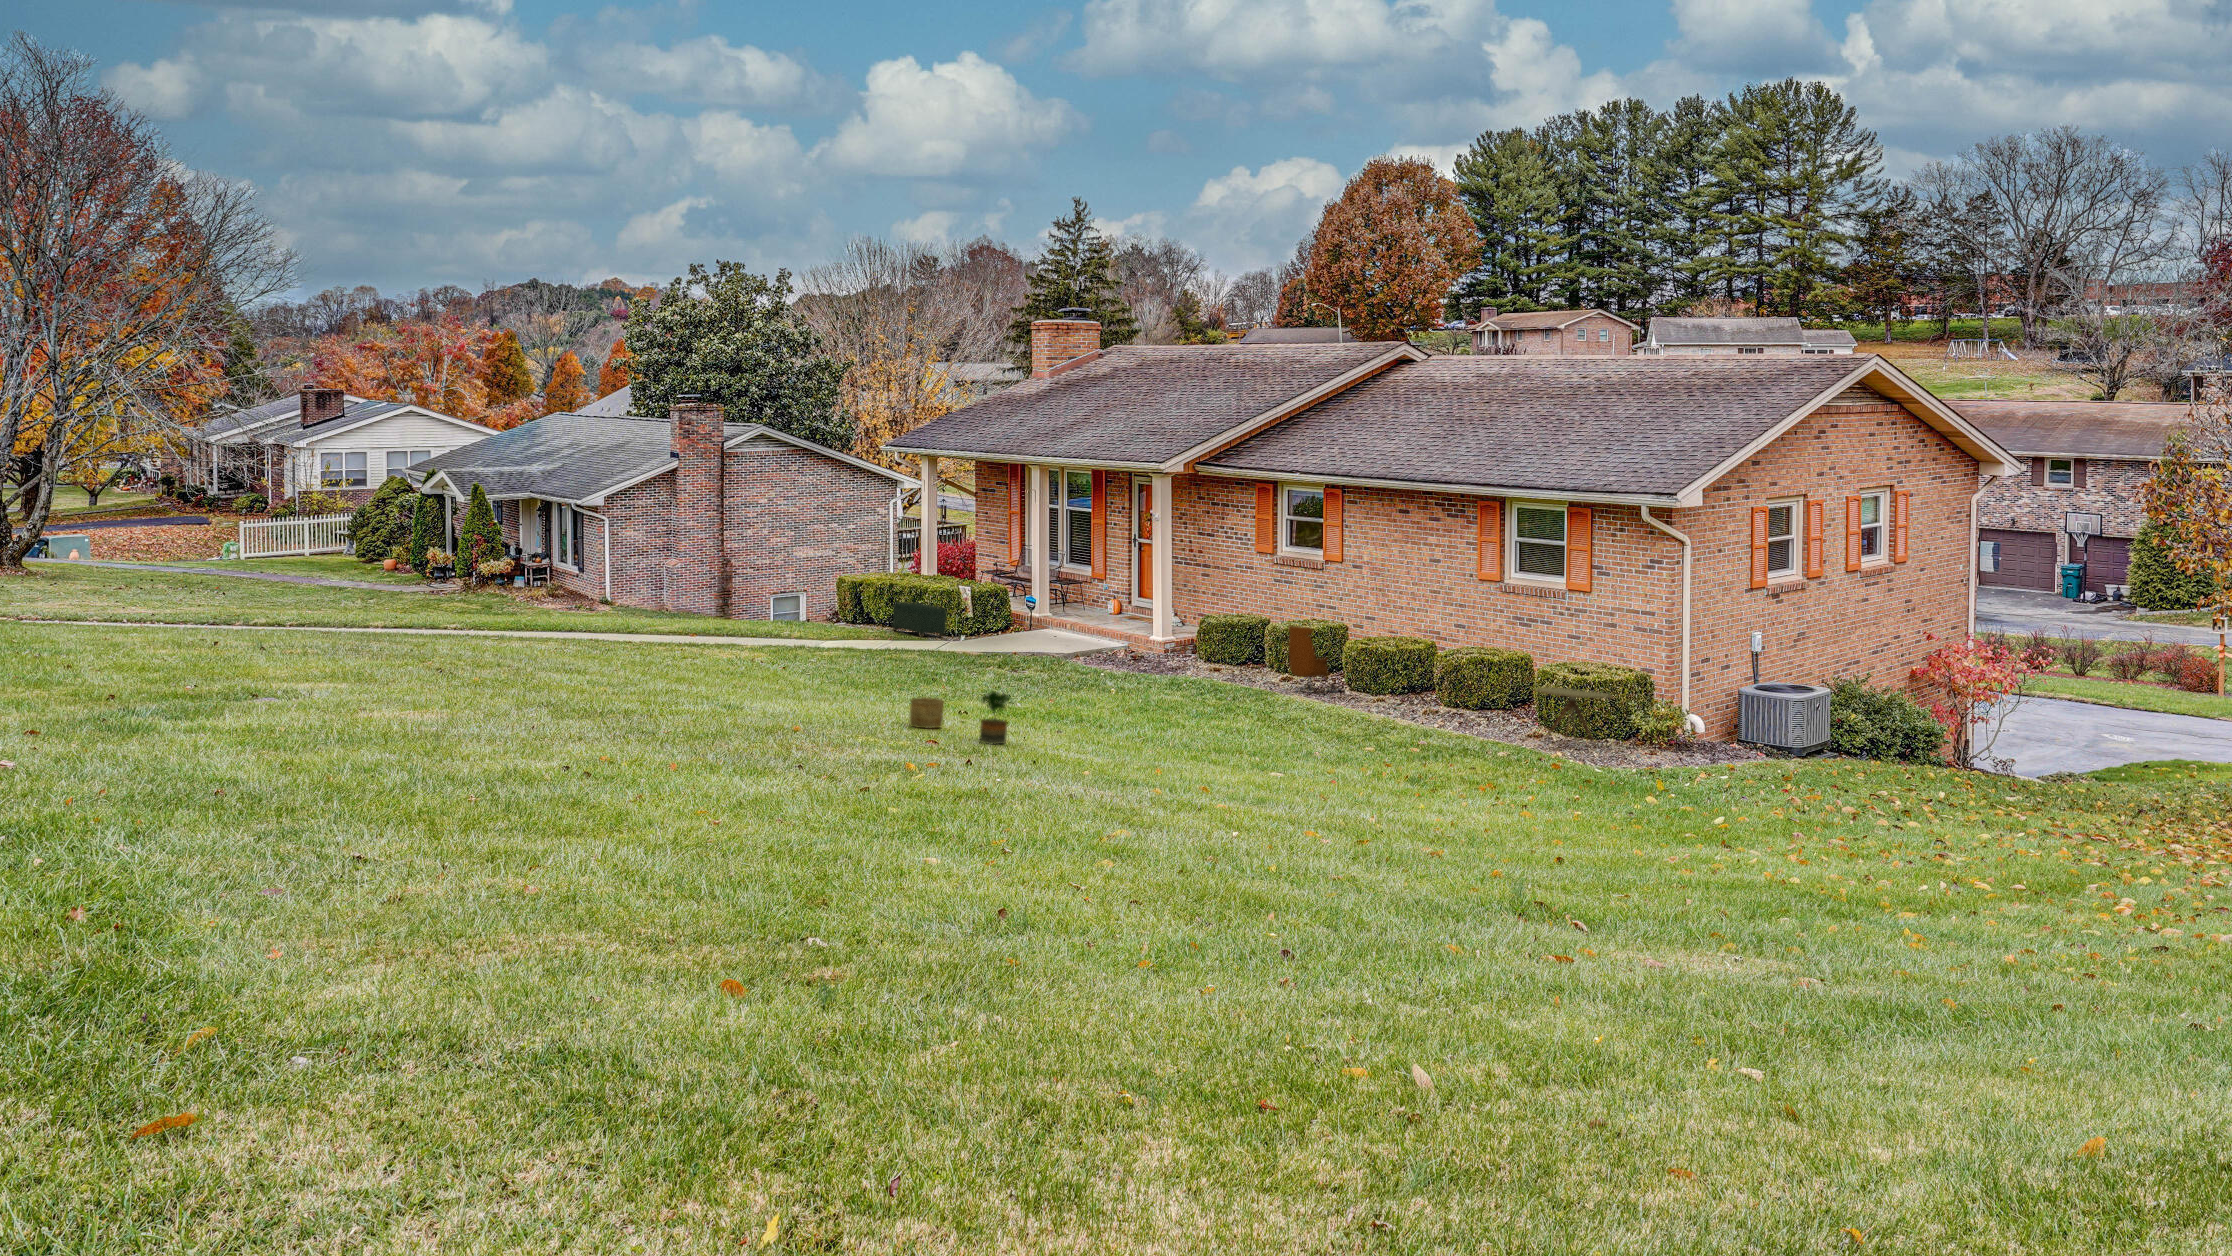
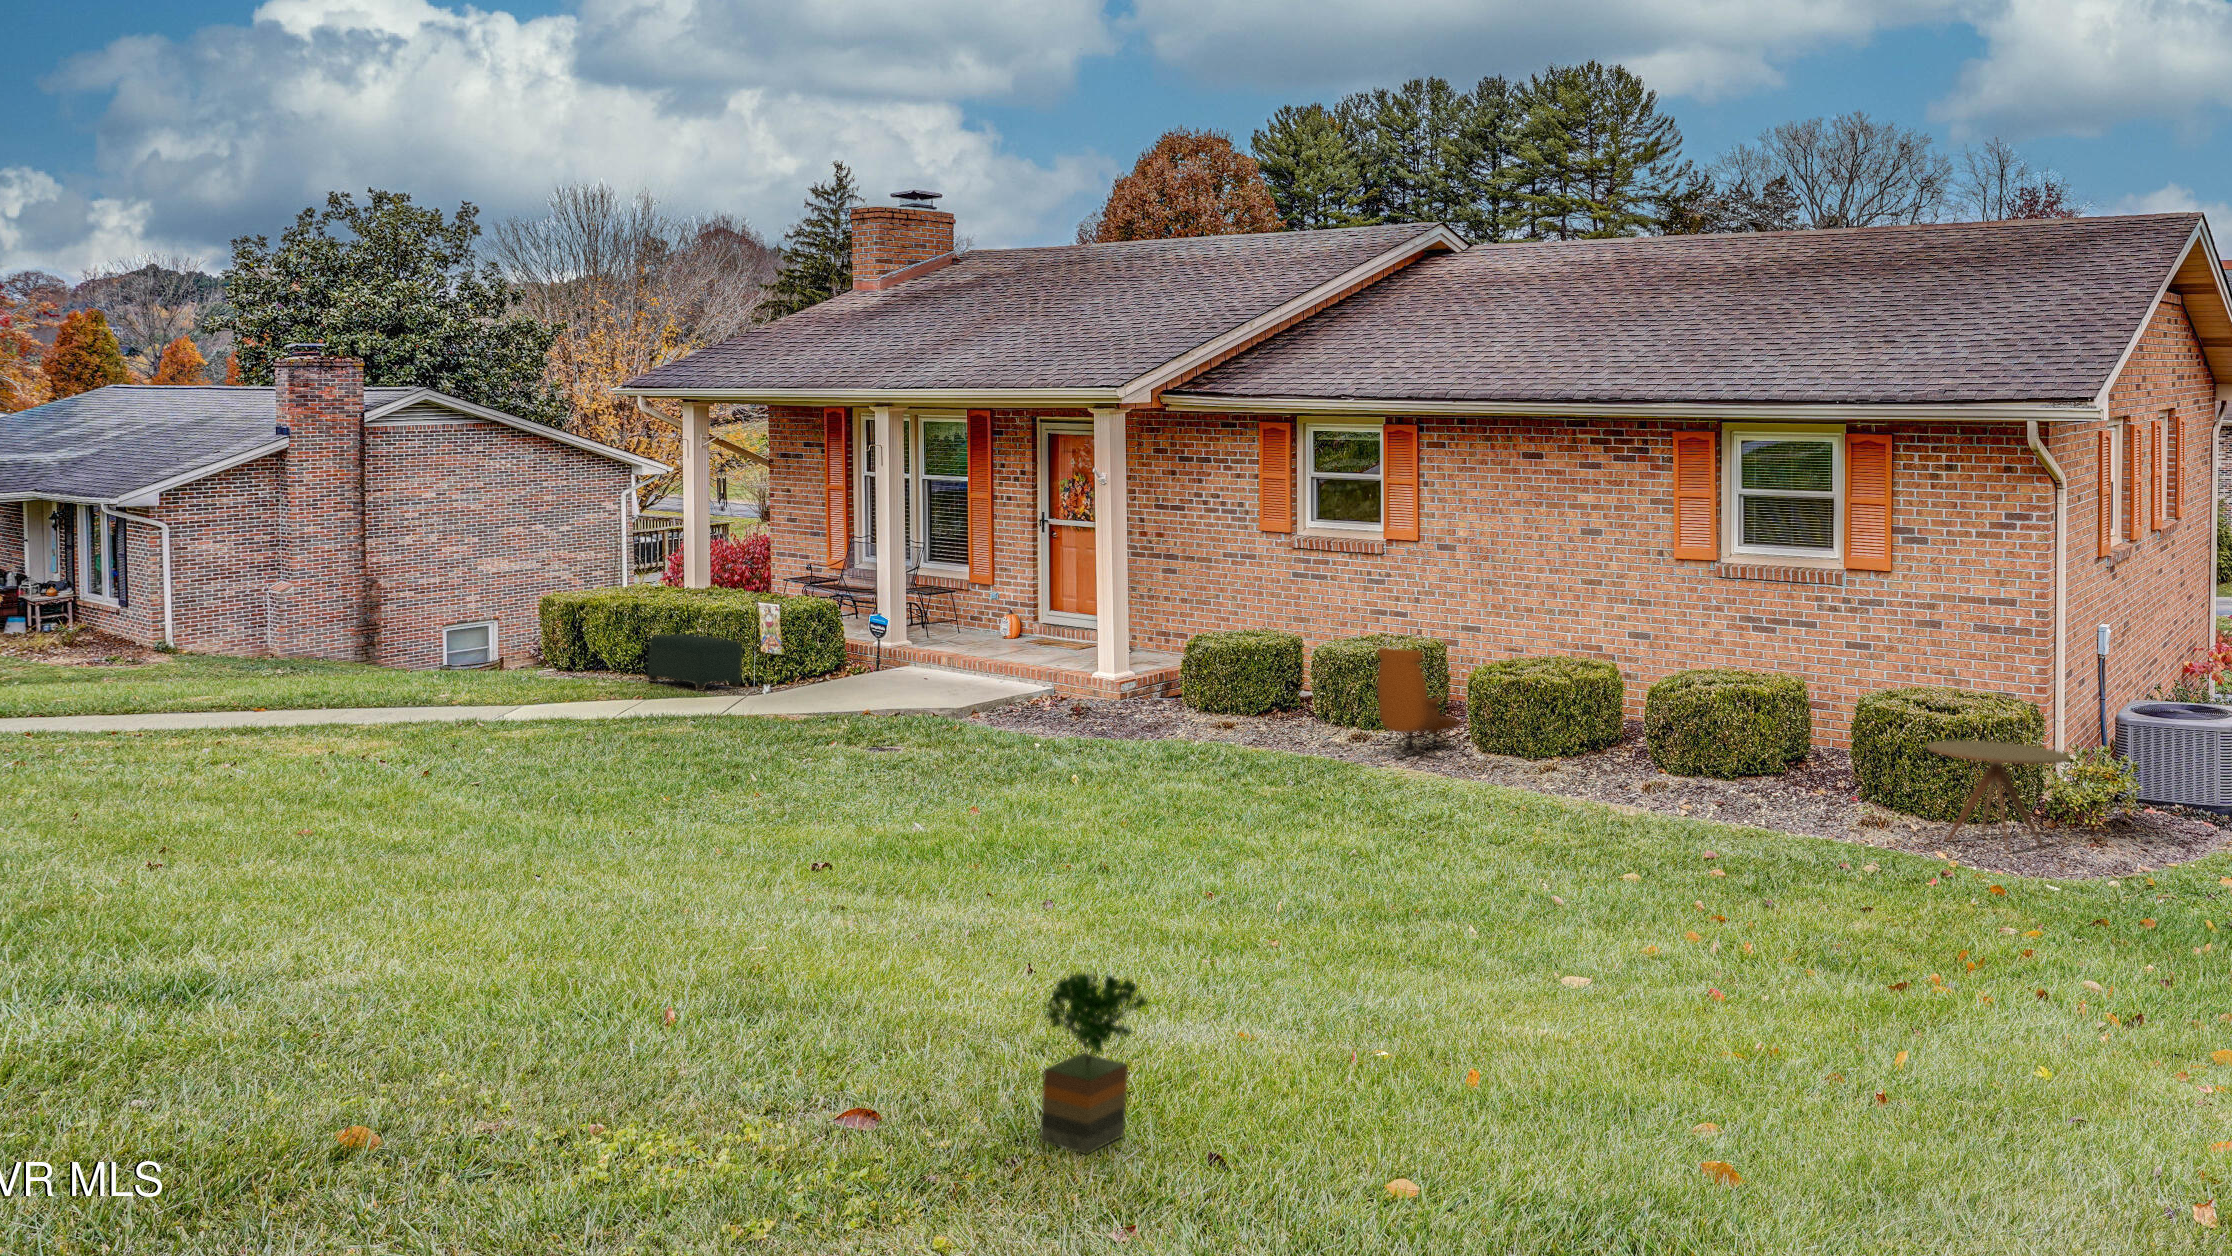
wooden bucket: present [910,697,944,728] -> none [783,977,895,1088]

